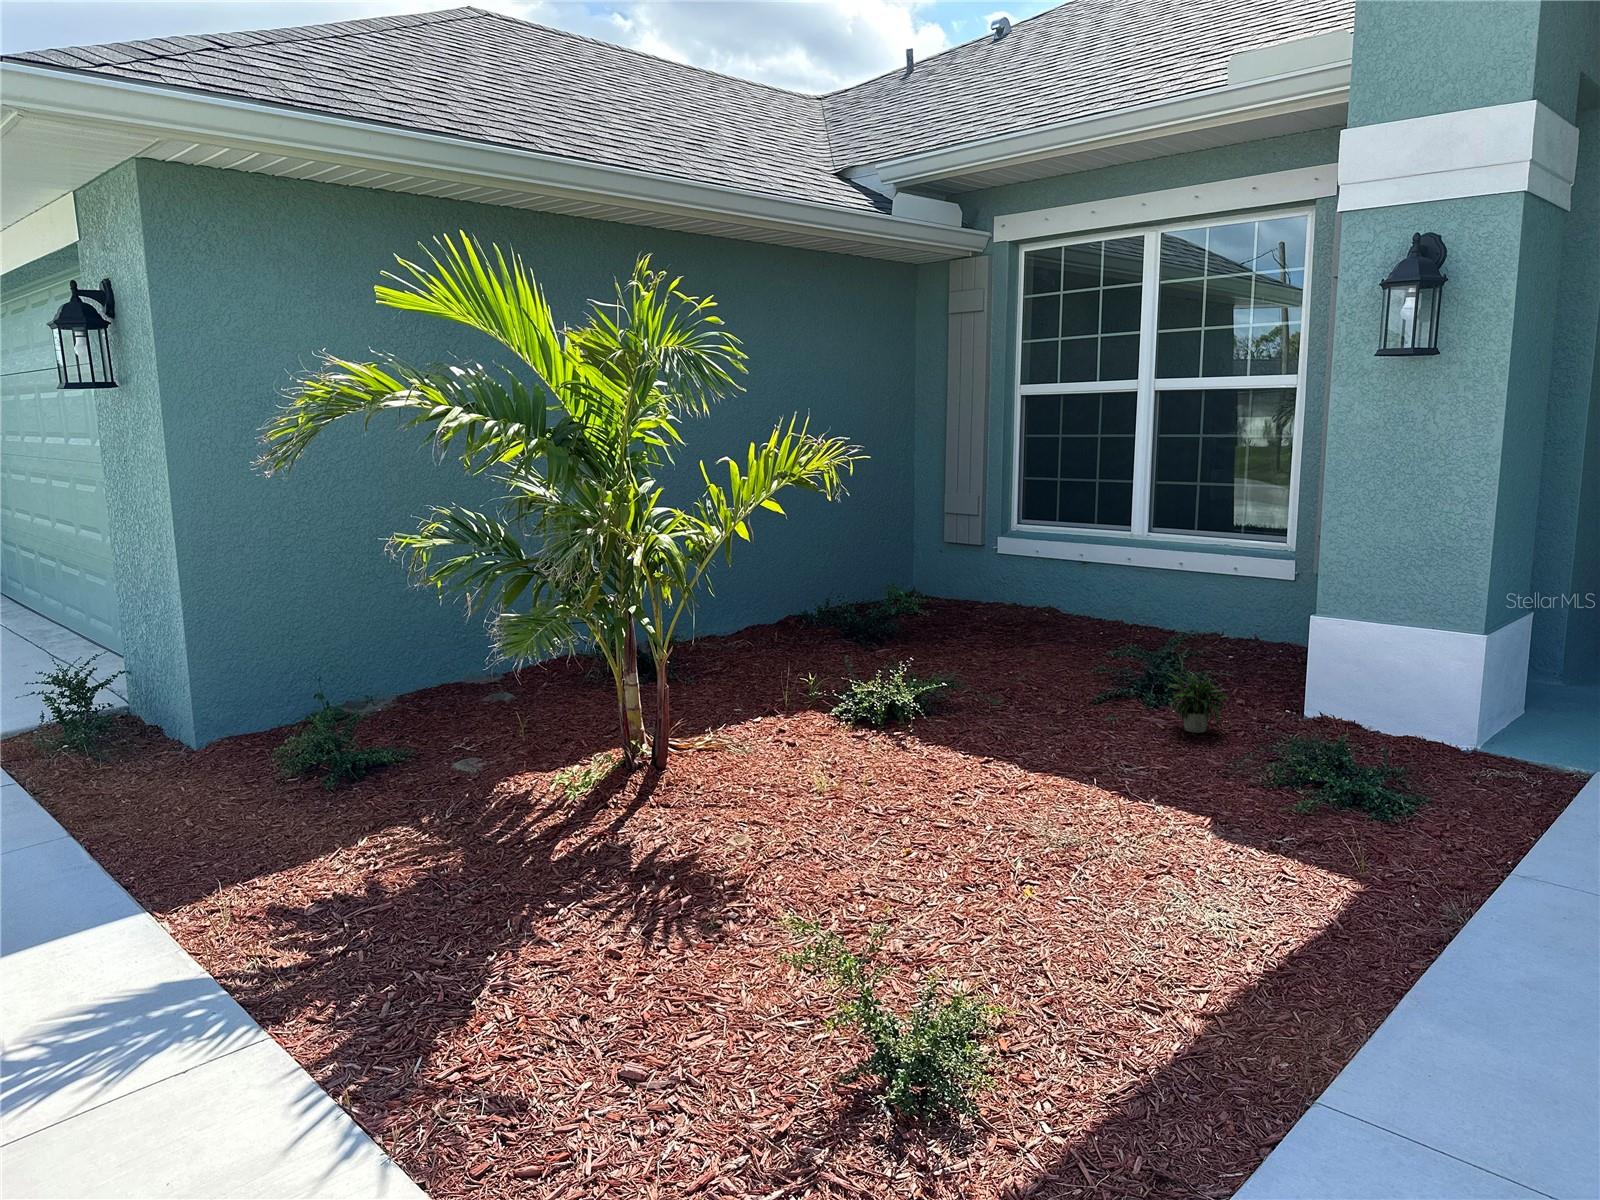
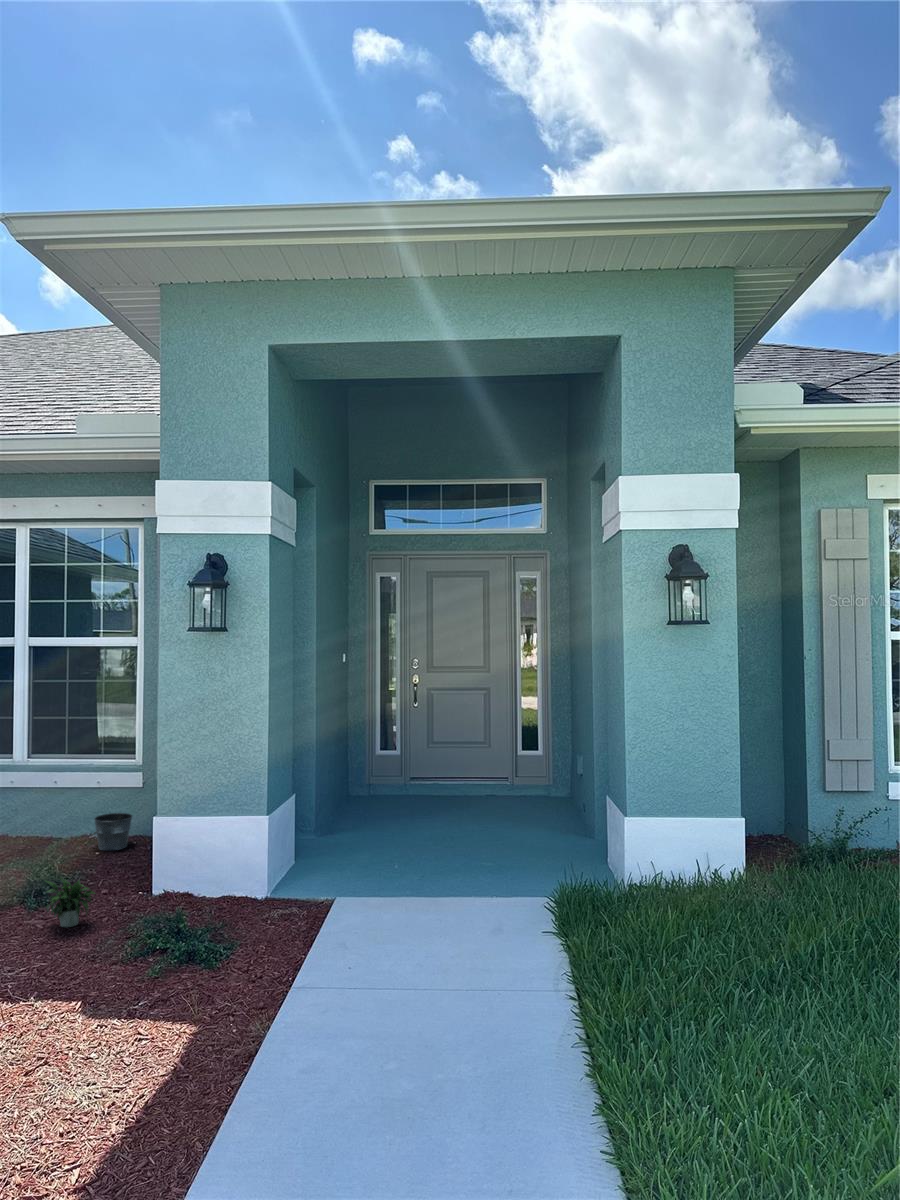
bucket: none [1221,610,1277,656] -> present [90,813,132,850]

